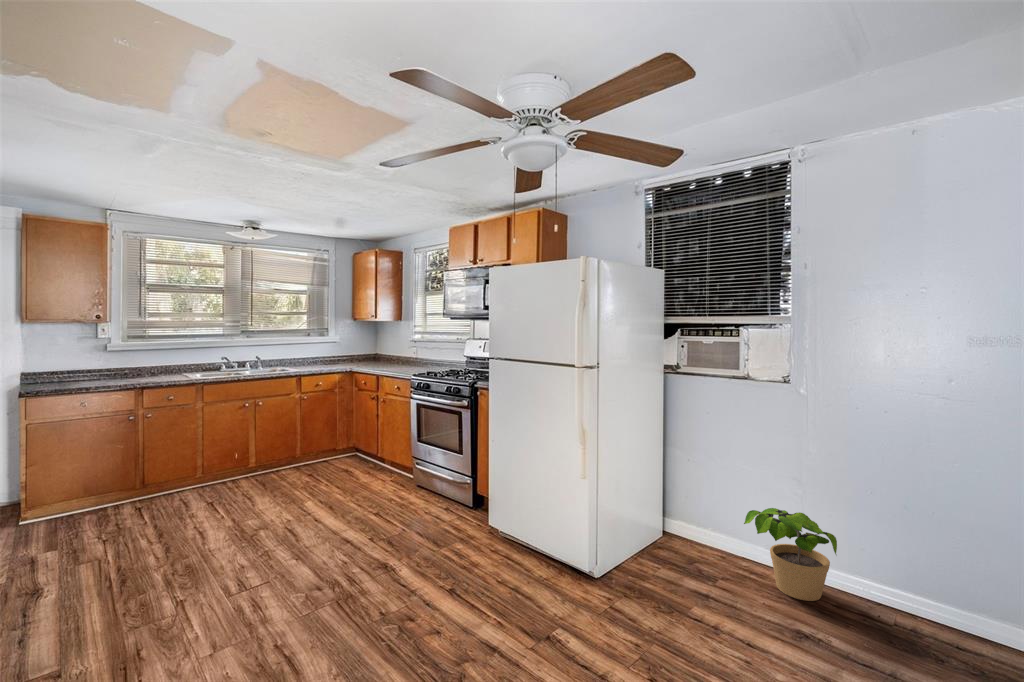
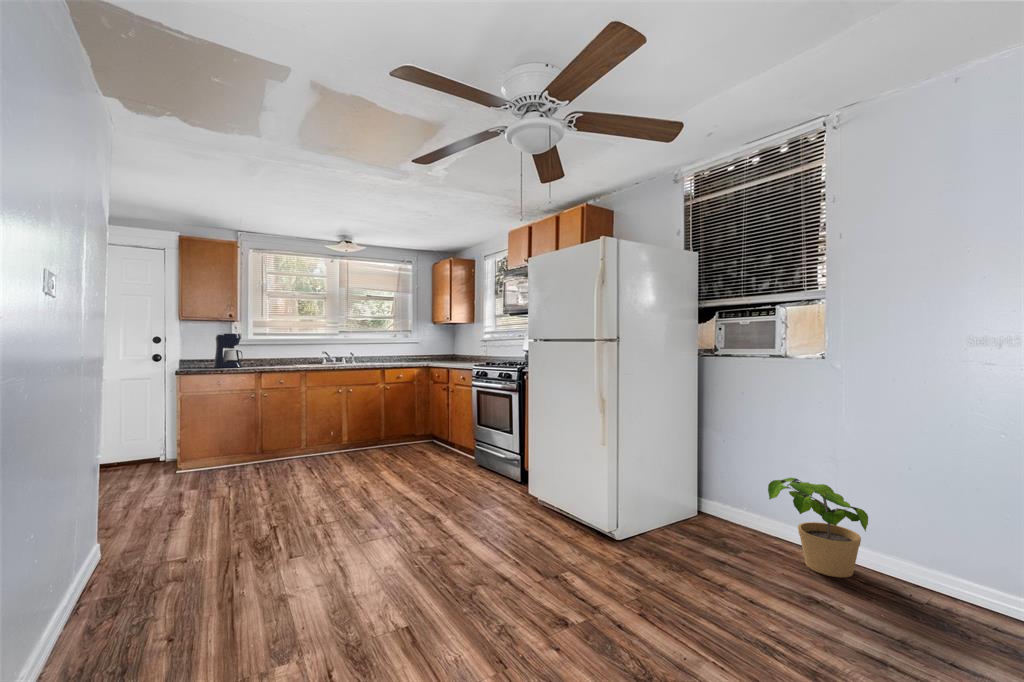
coffee maker: none [73,340,115,385] -> present [214,334,243,368]

